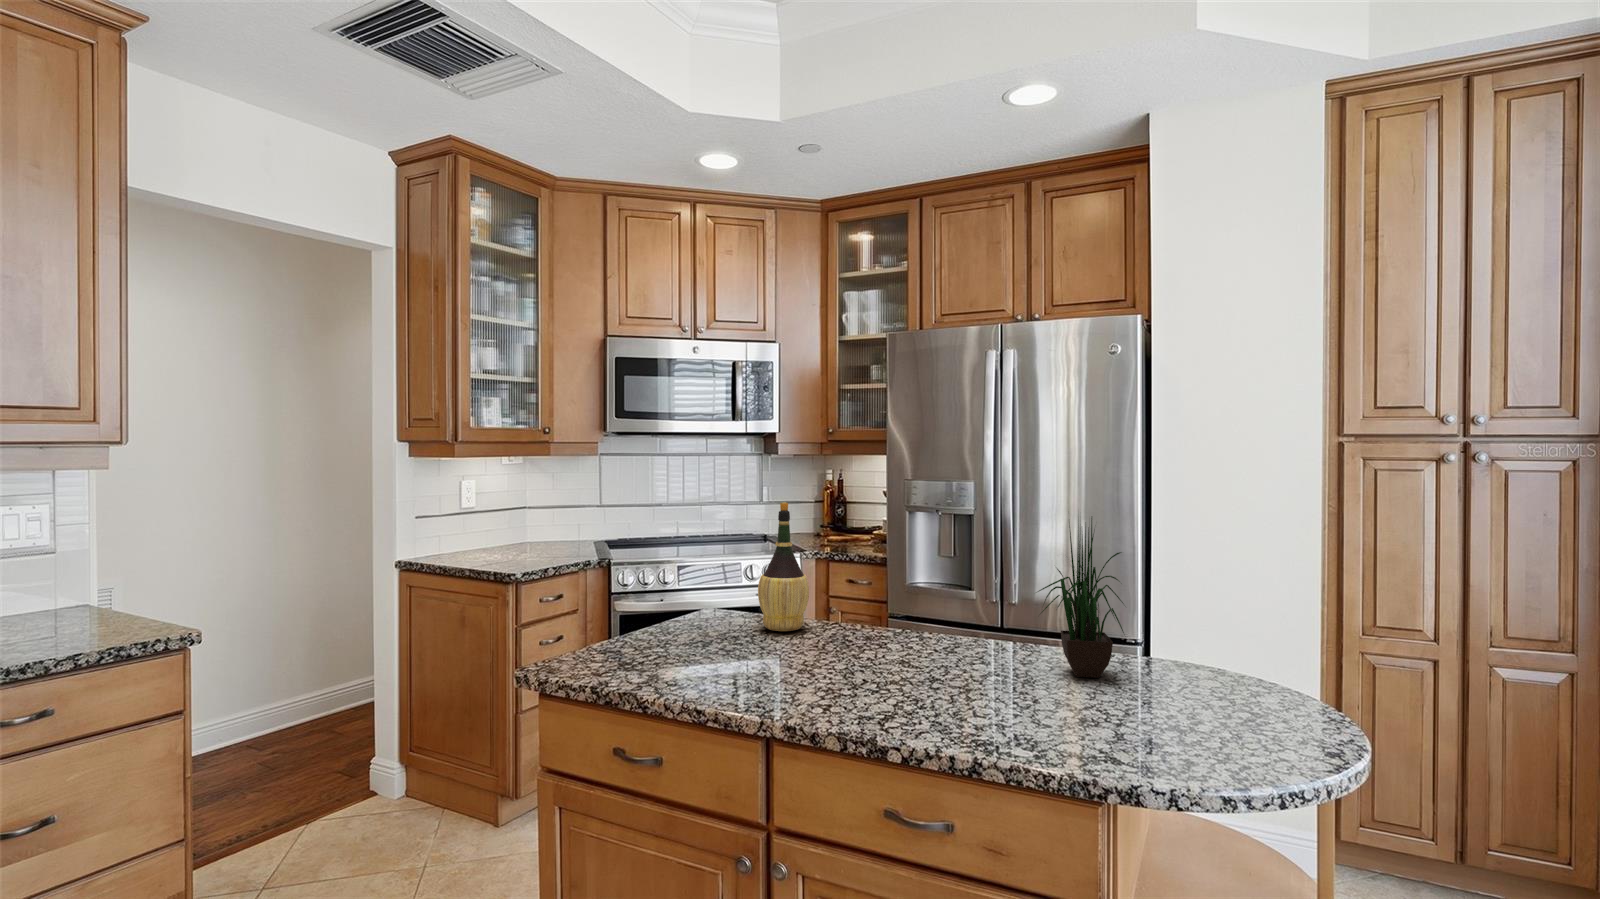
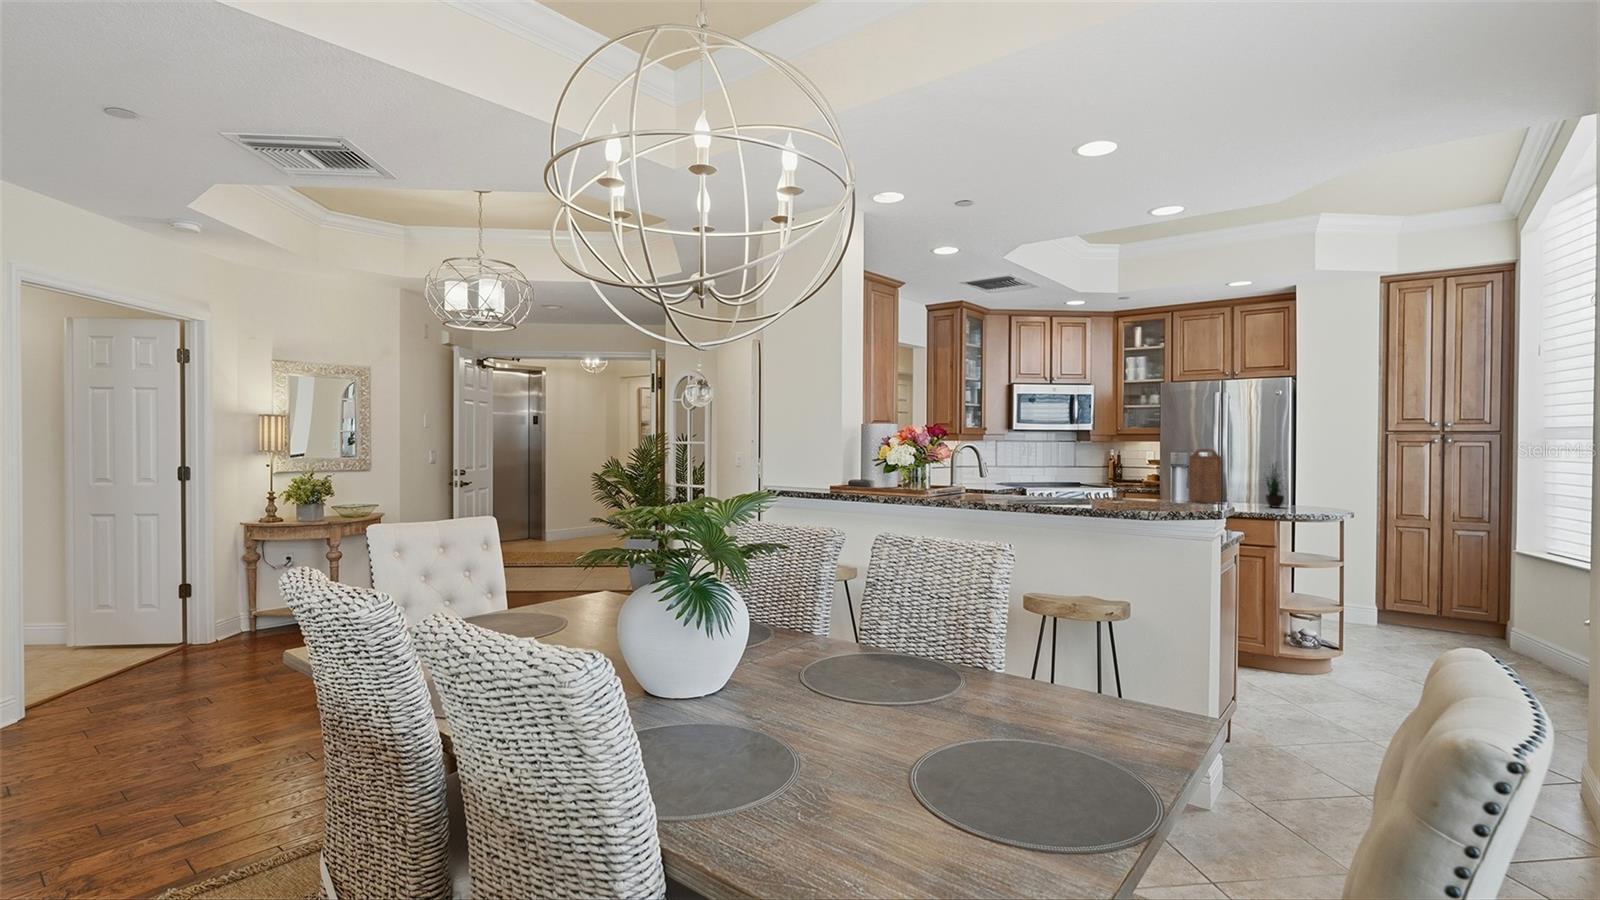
cutting board: none [868,484,947,648] -> present [1189,449,1222,503]
wine bottle: present [758,502,809,631] -> none [1146,456,1166,500]

